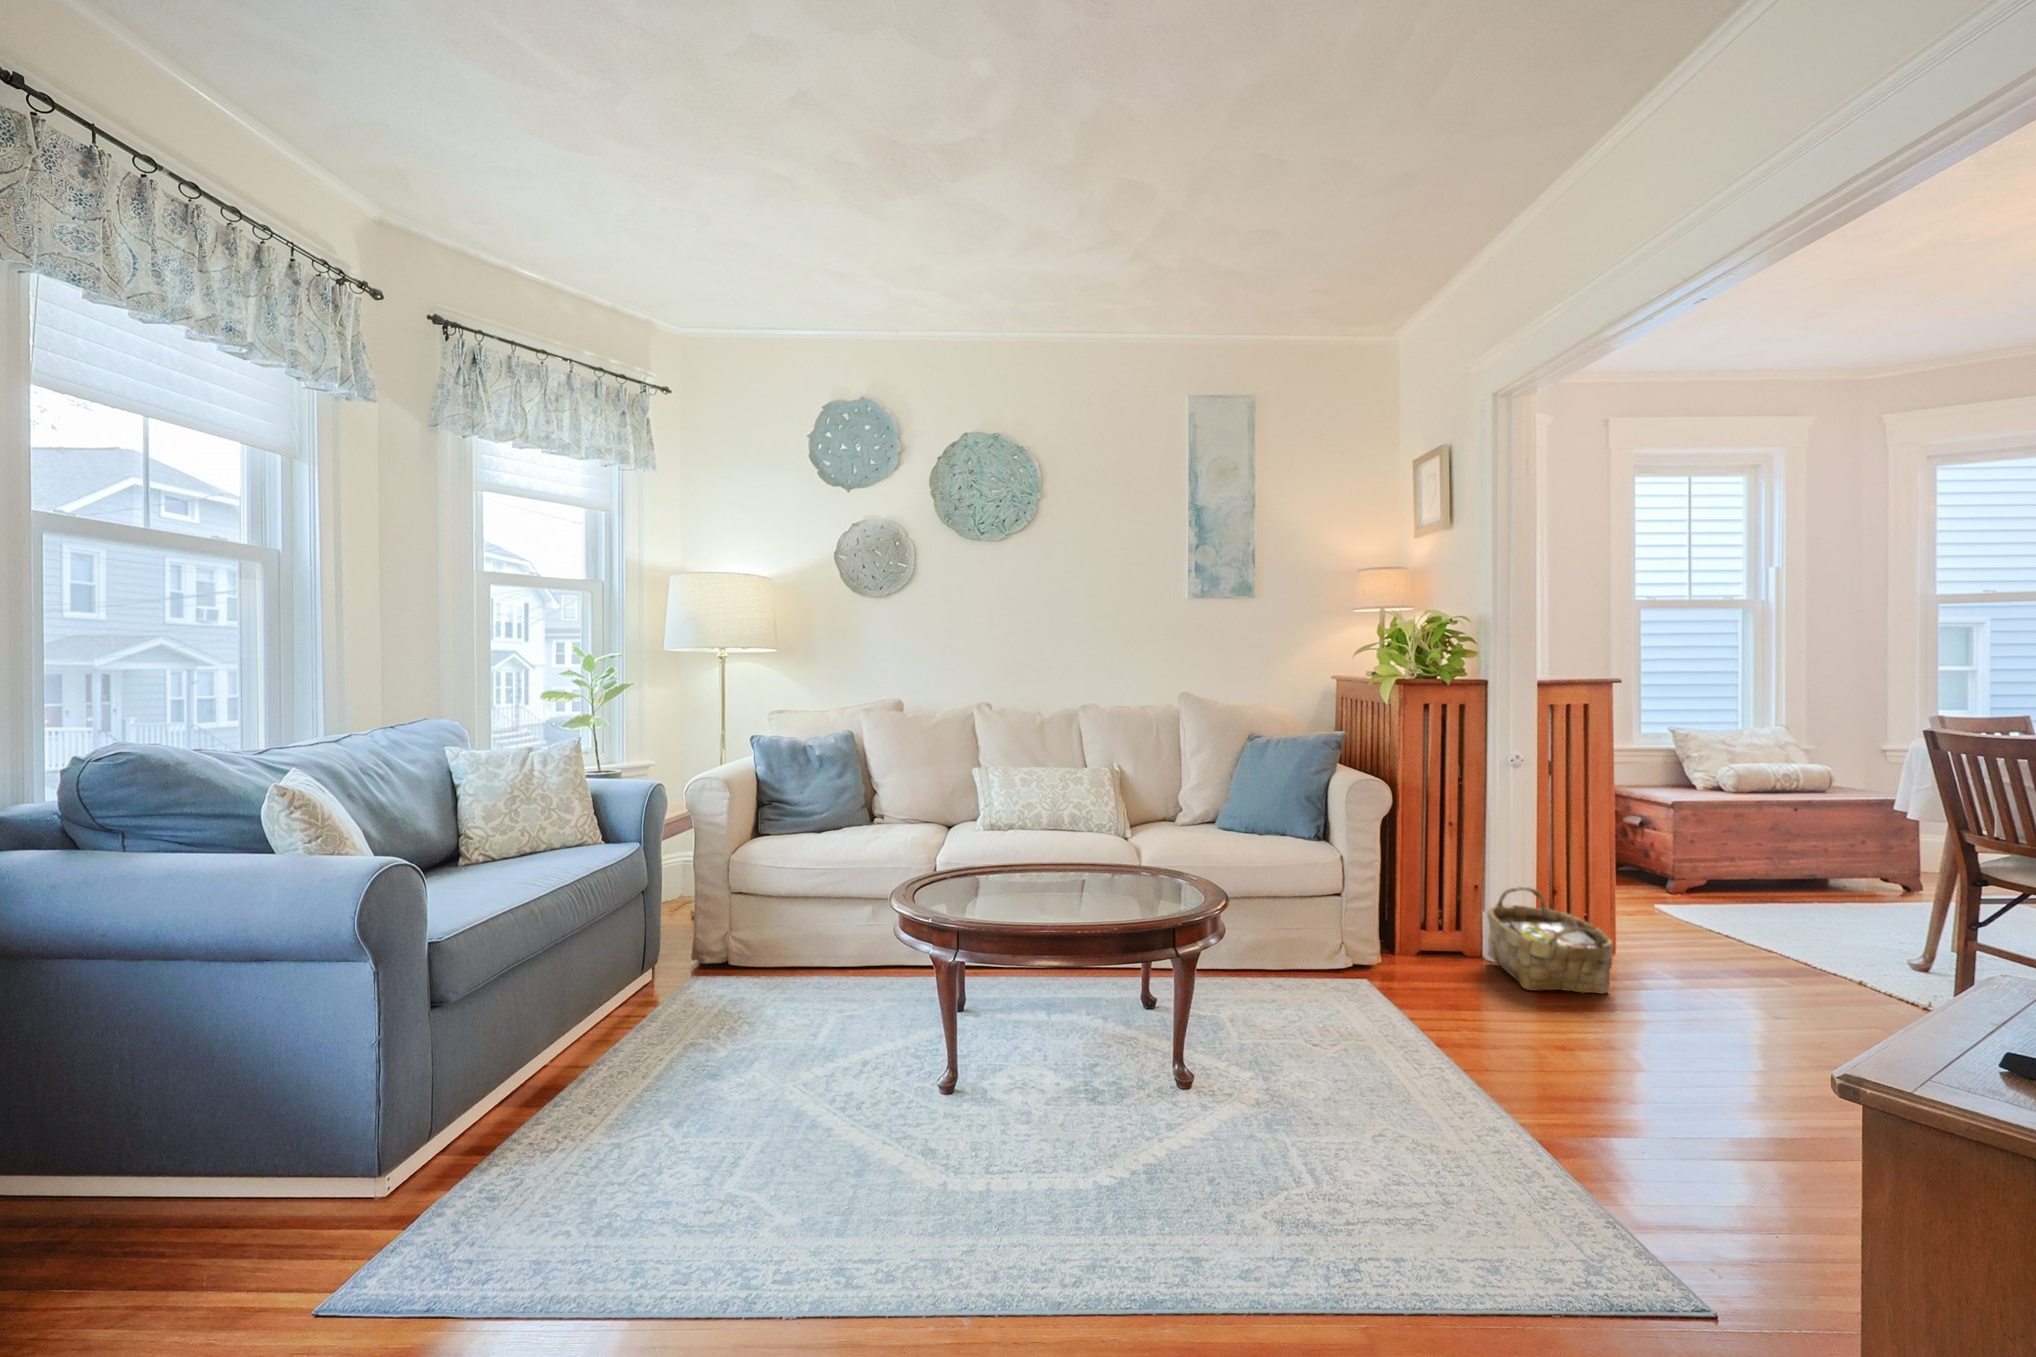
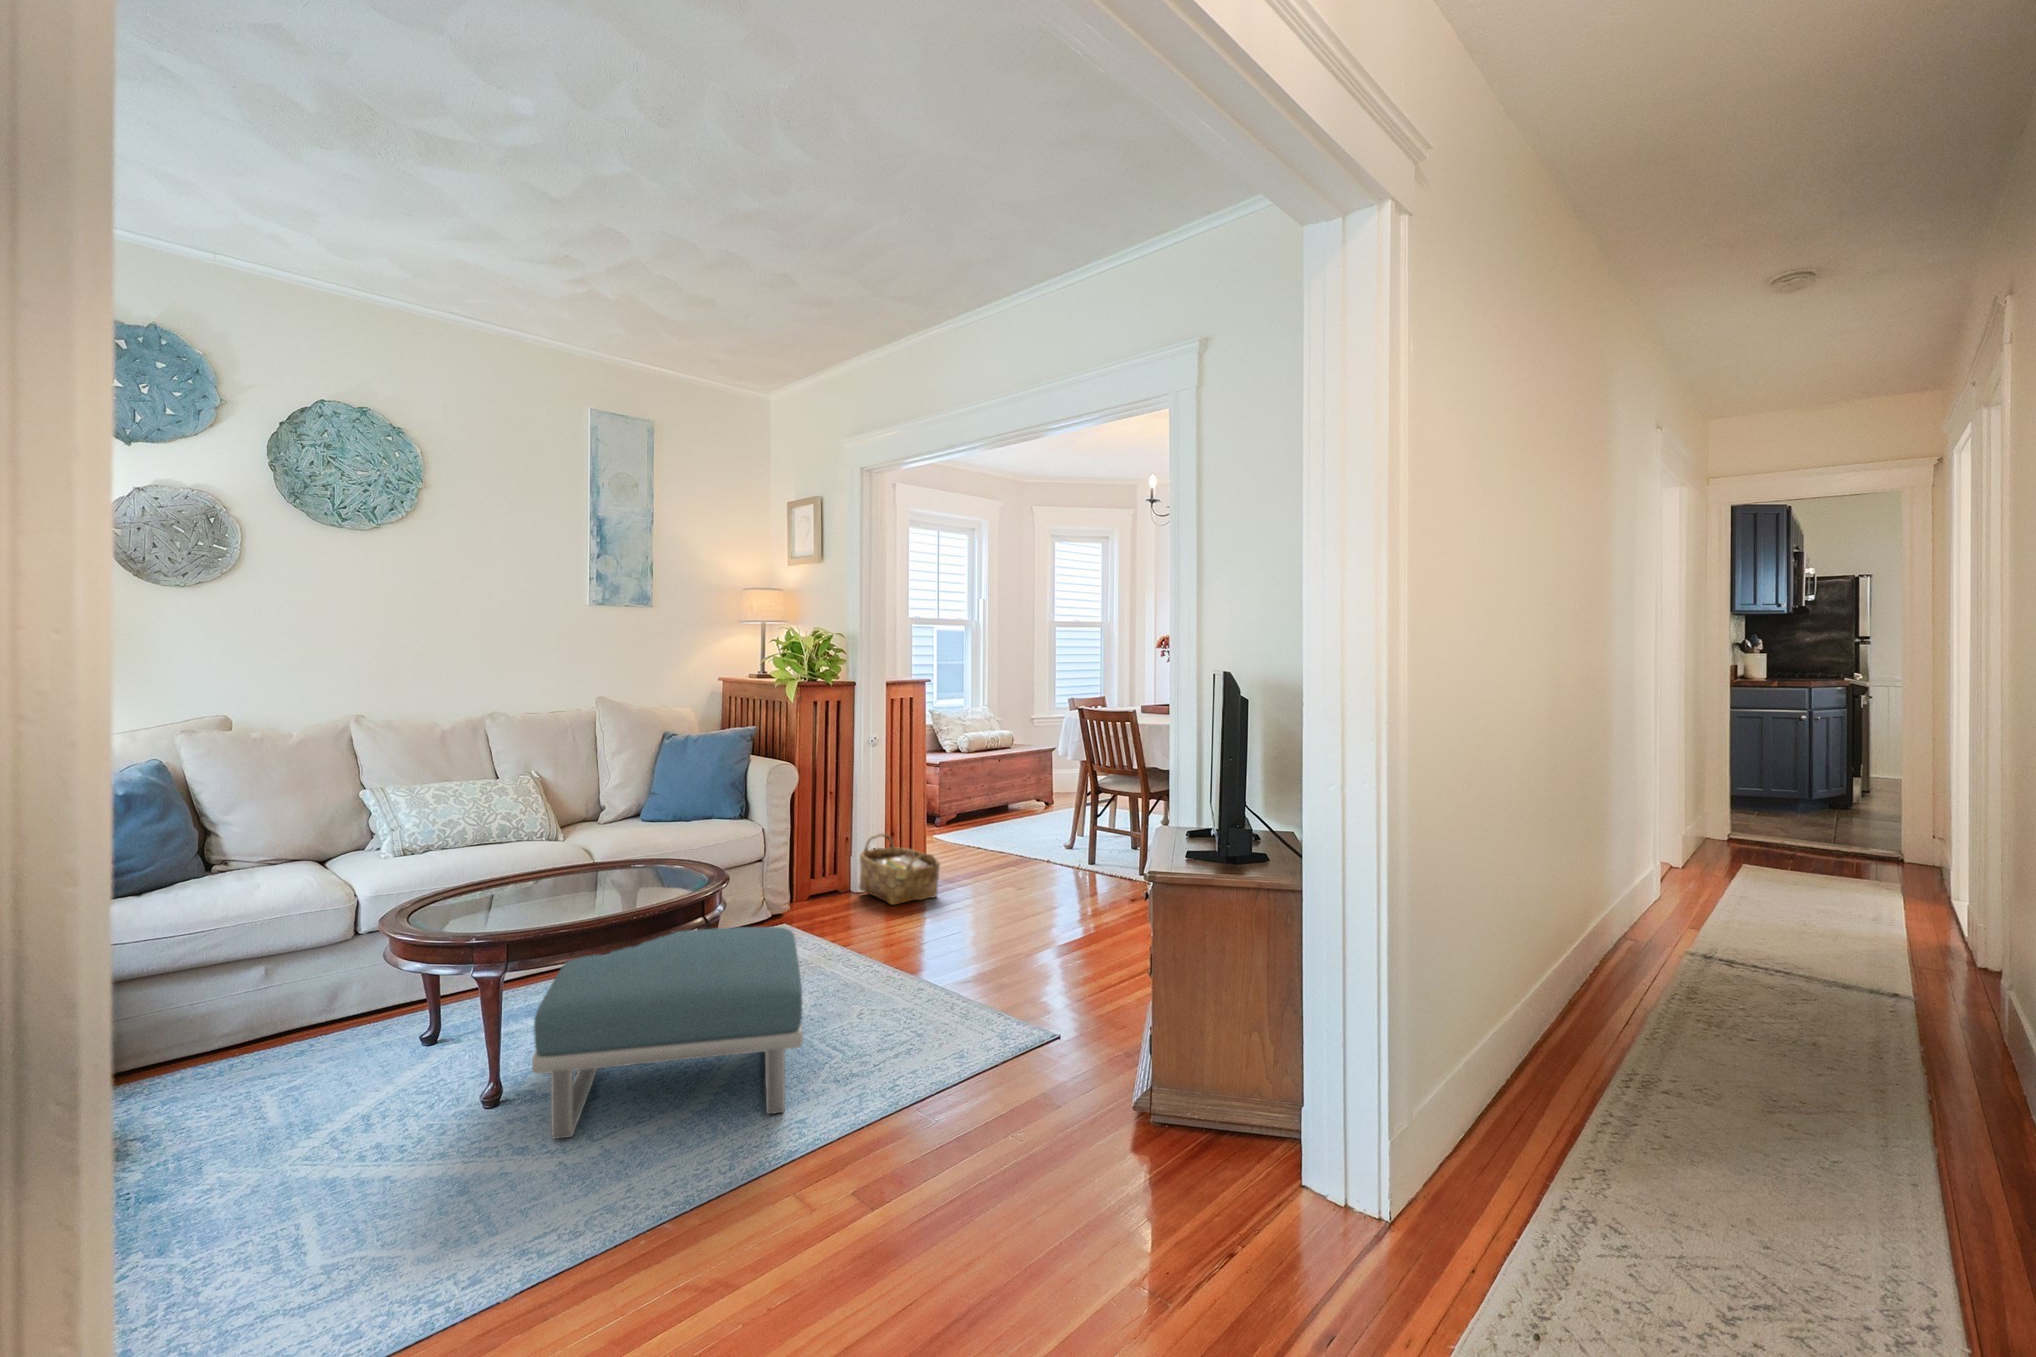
footstool: none [888,955,1267,1275] -> present [532,927,803,1139]

